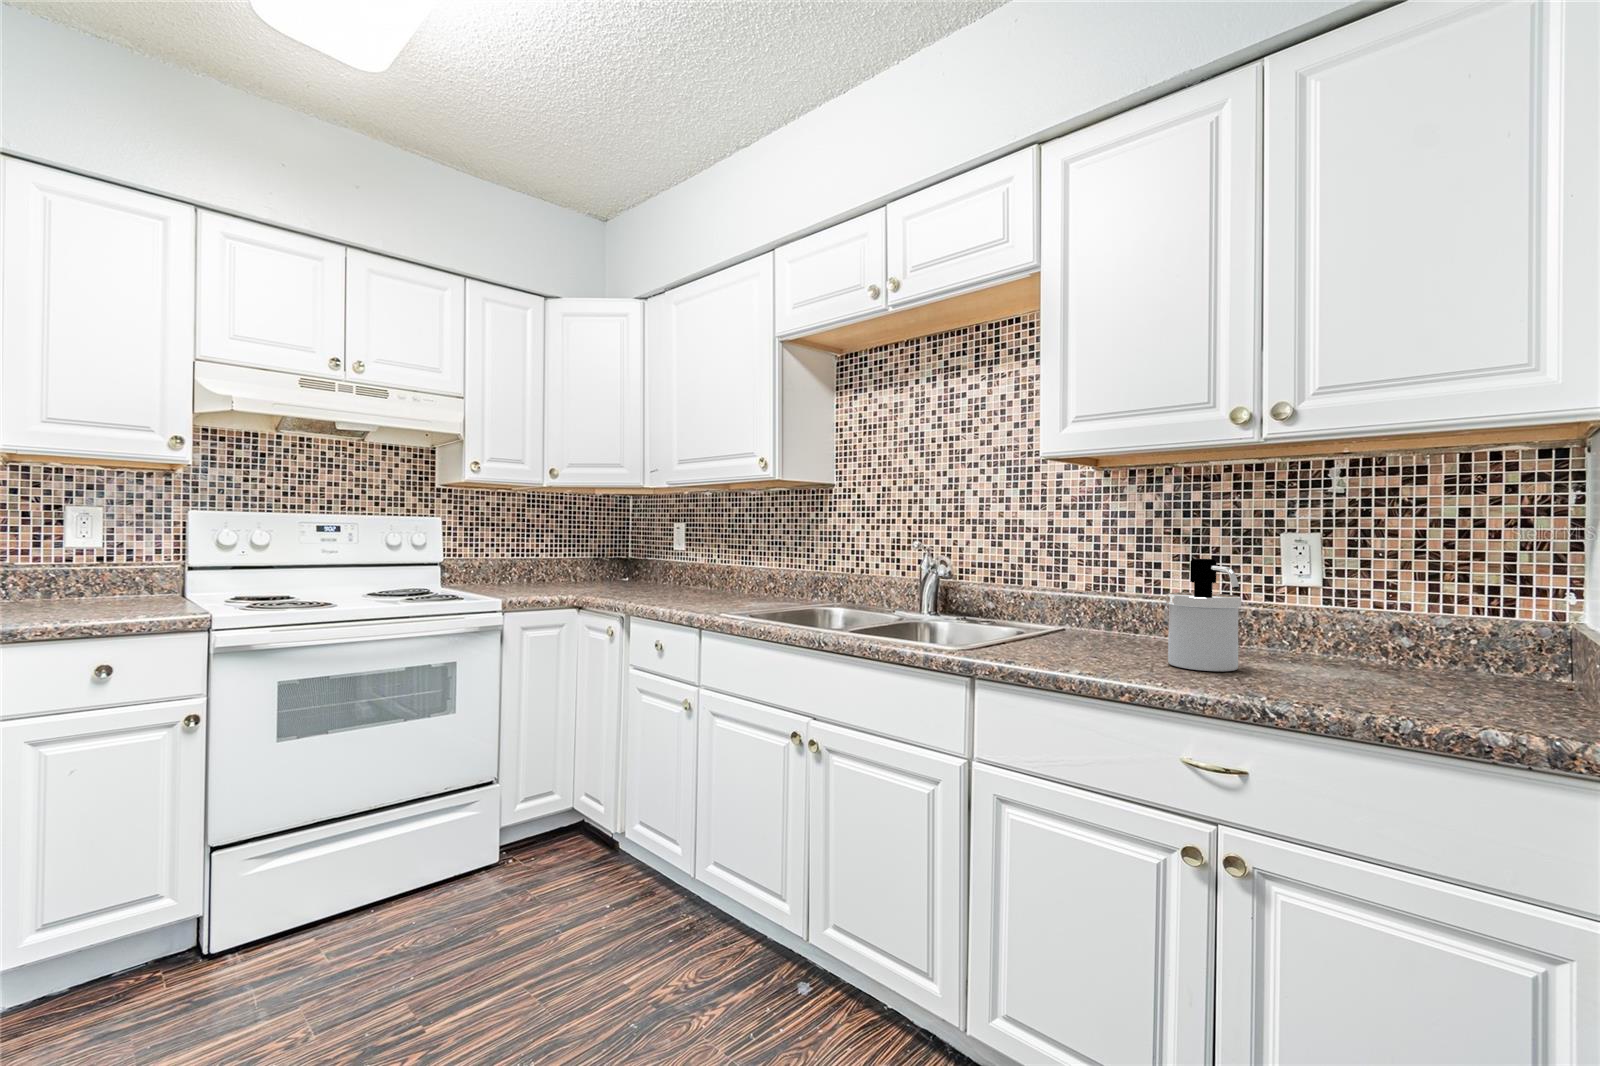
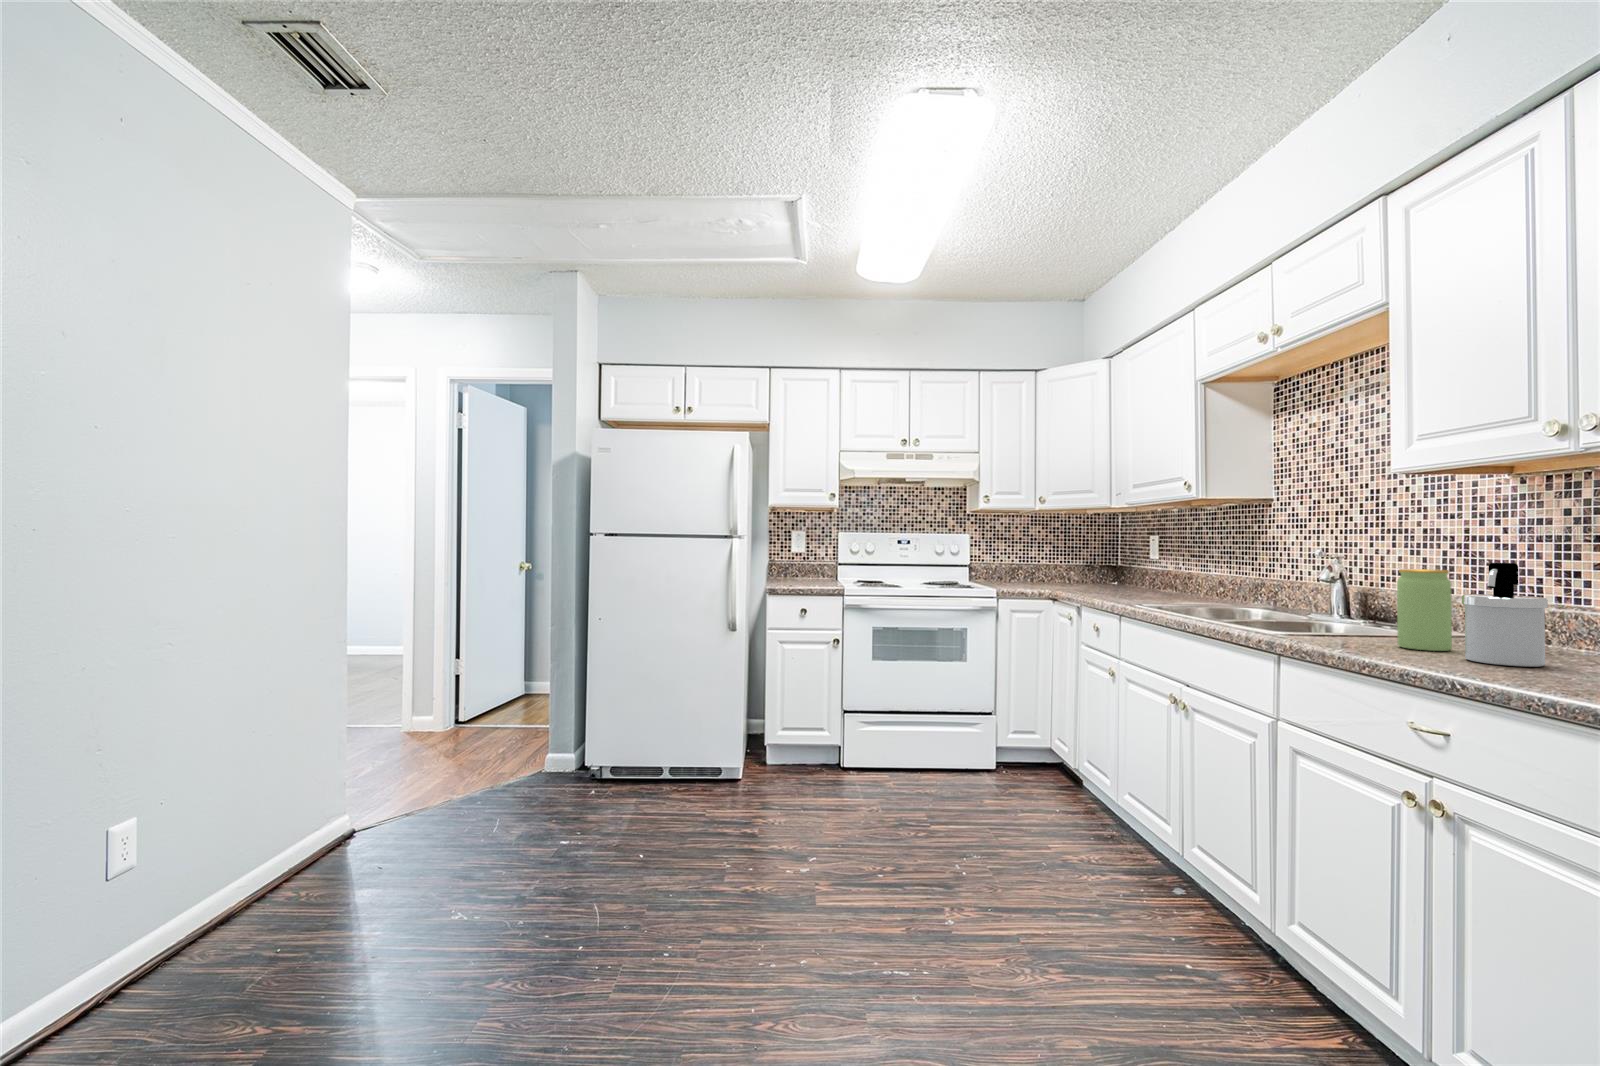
jar: none [1076,565,1125,656] -> present [1397,569,1452,651]

